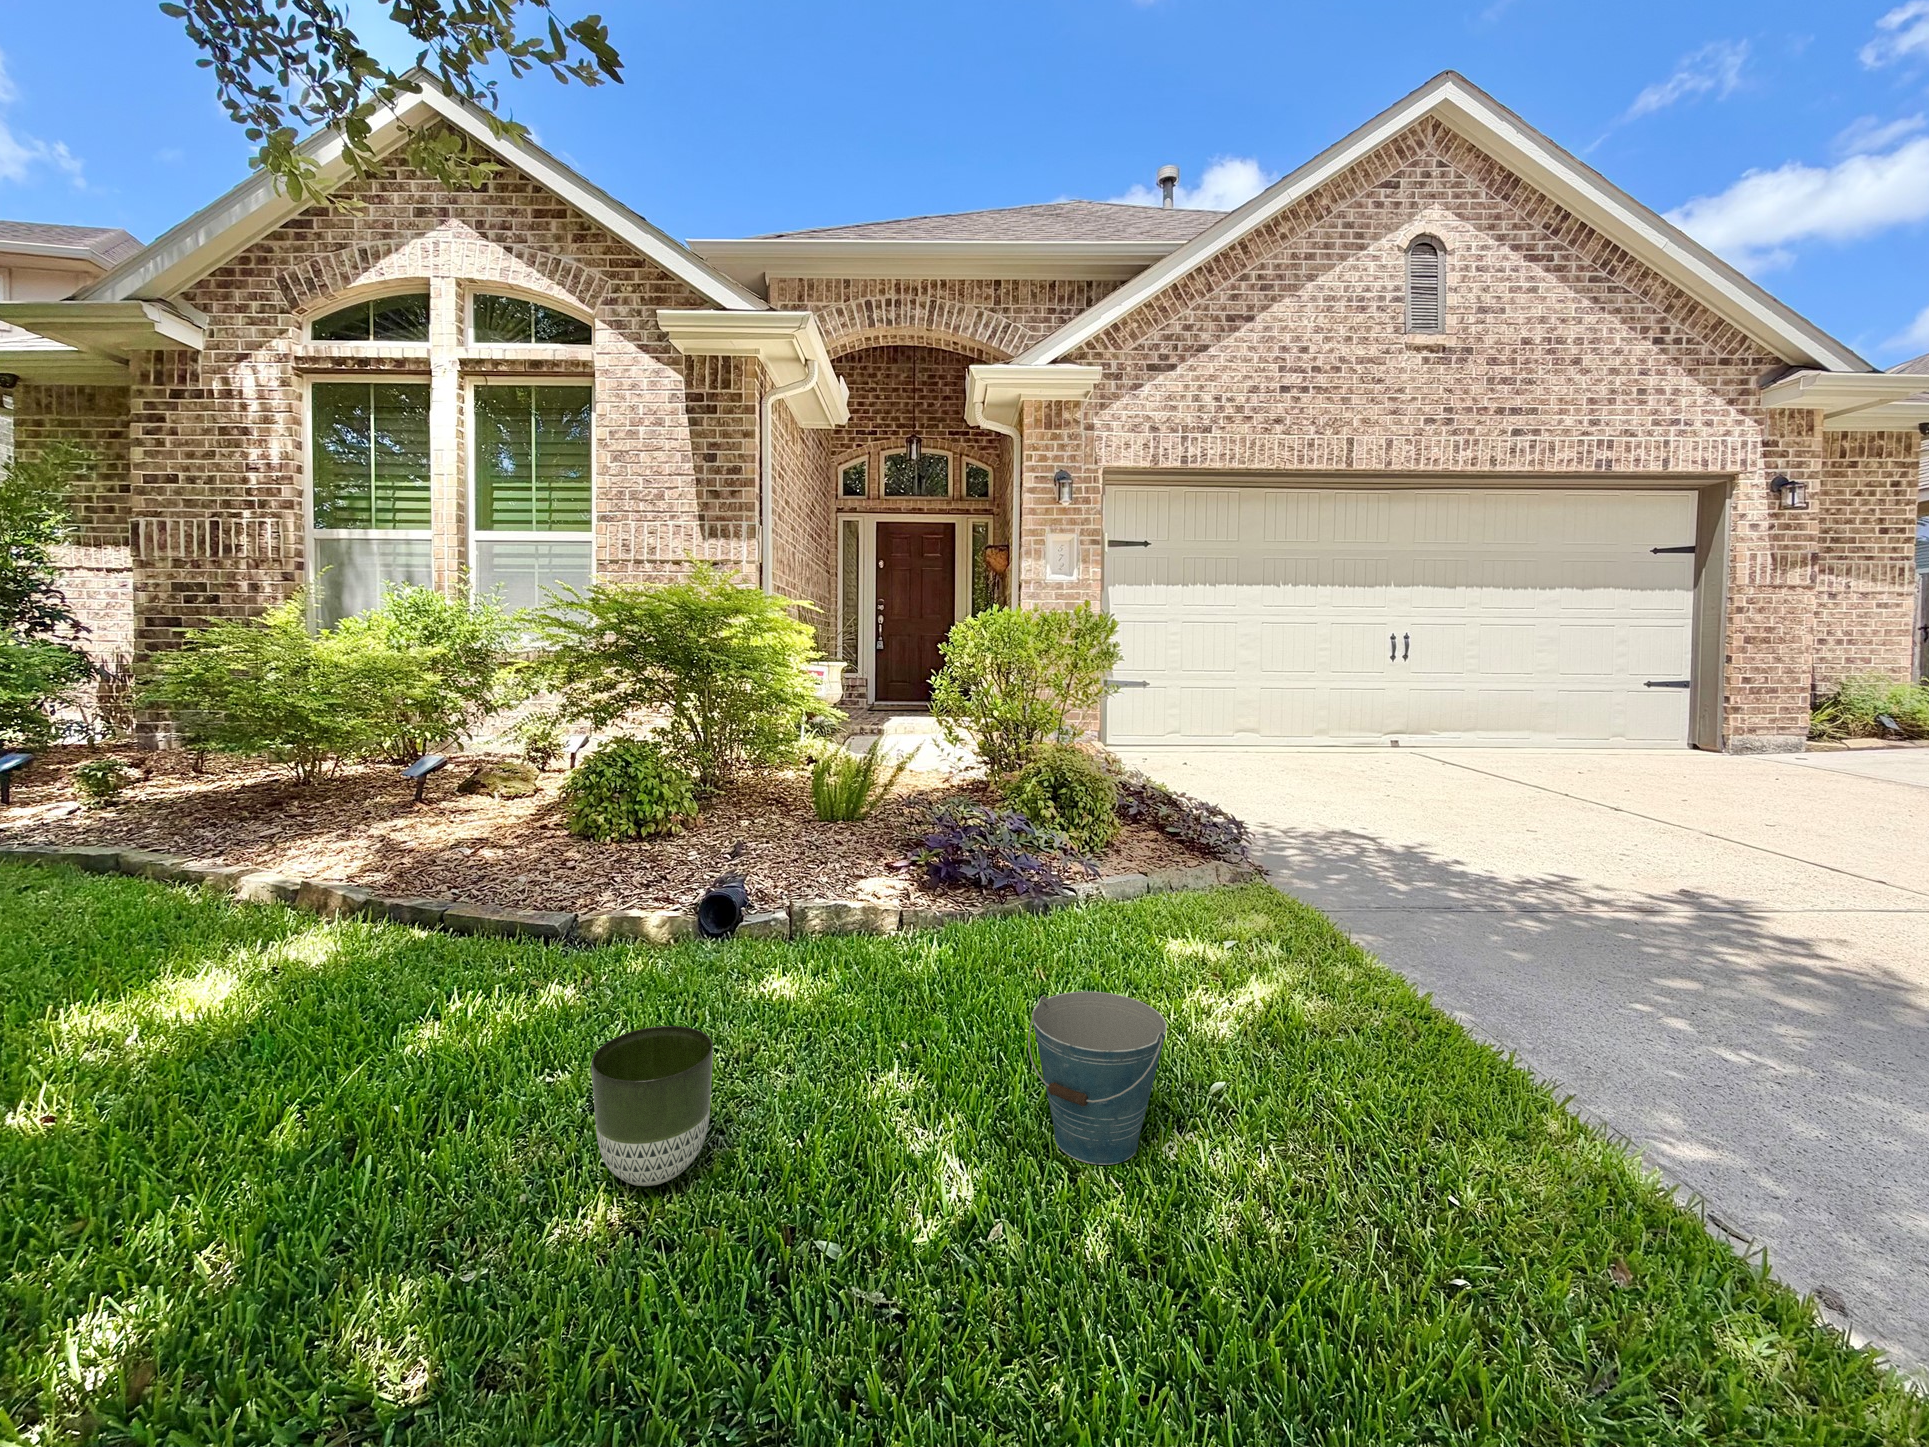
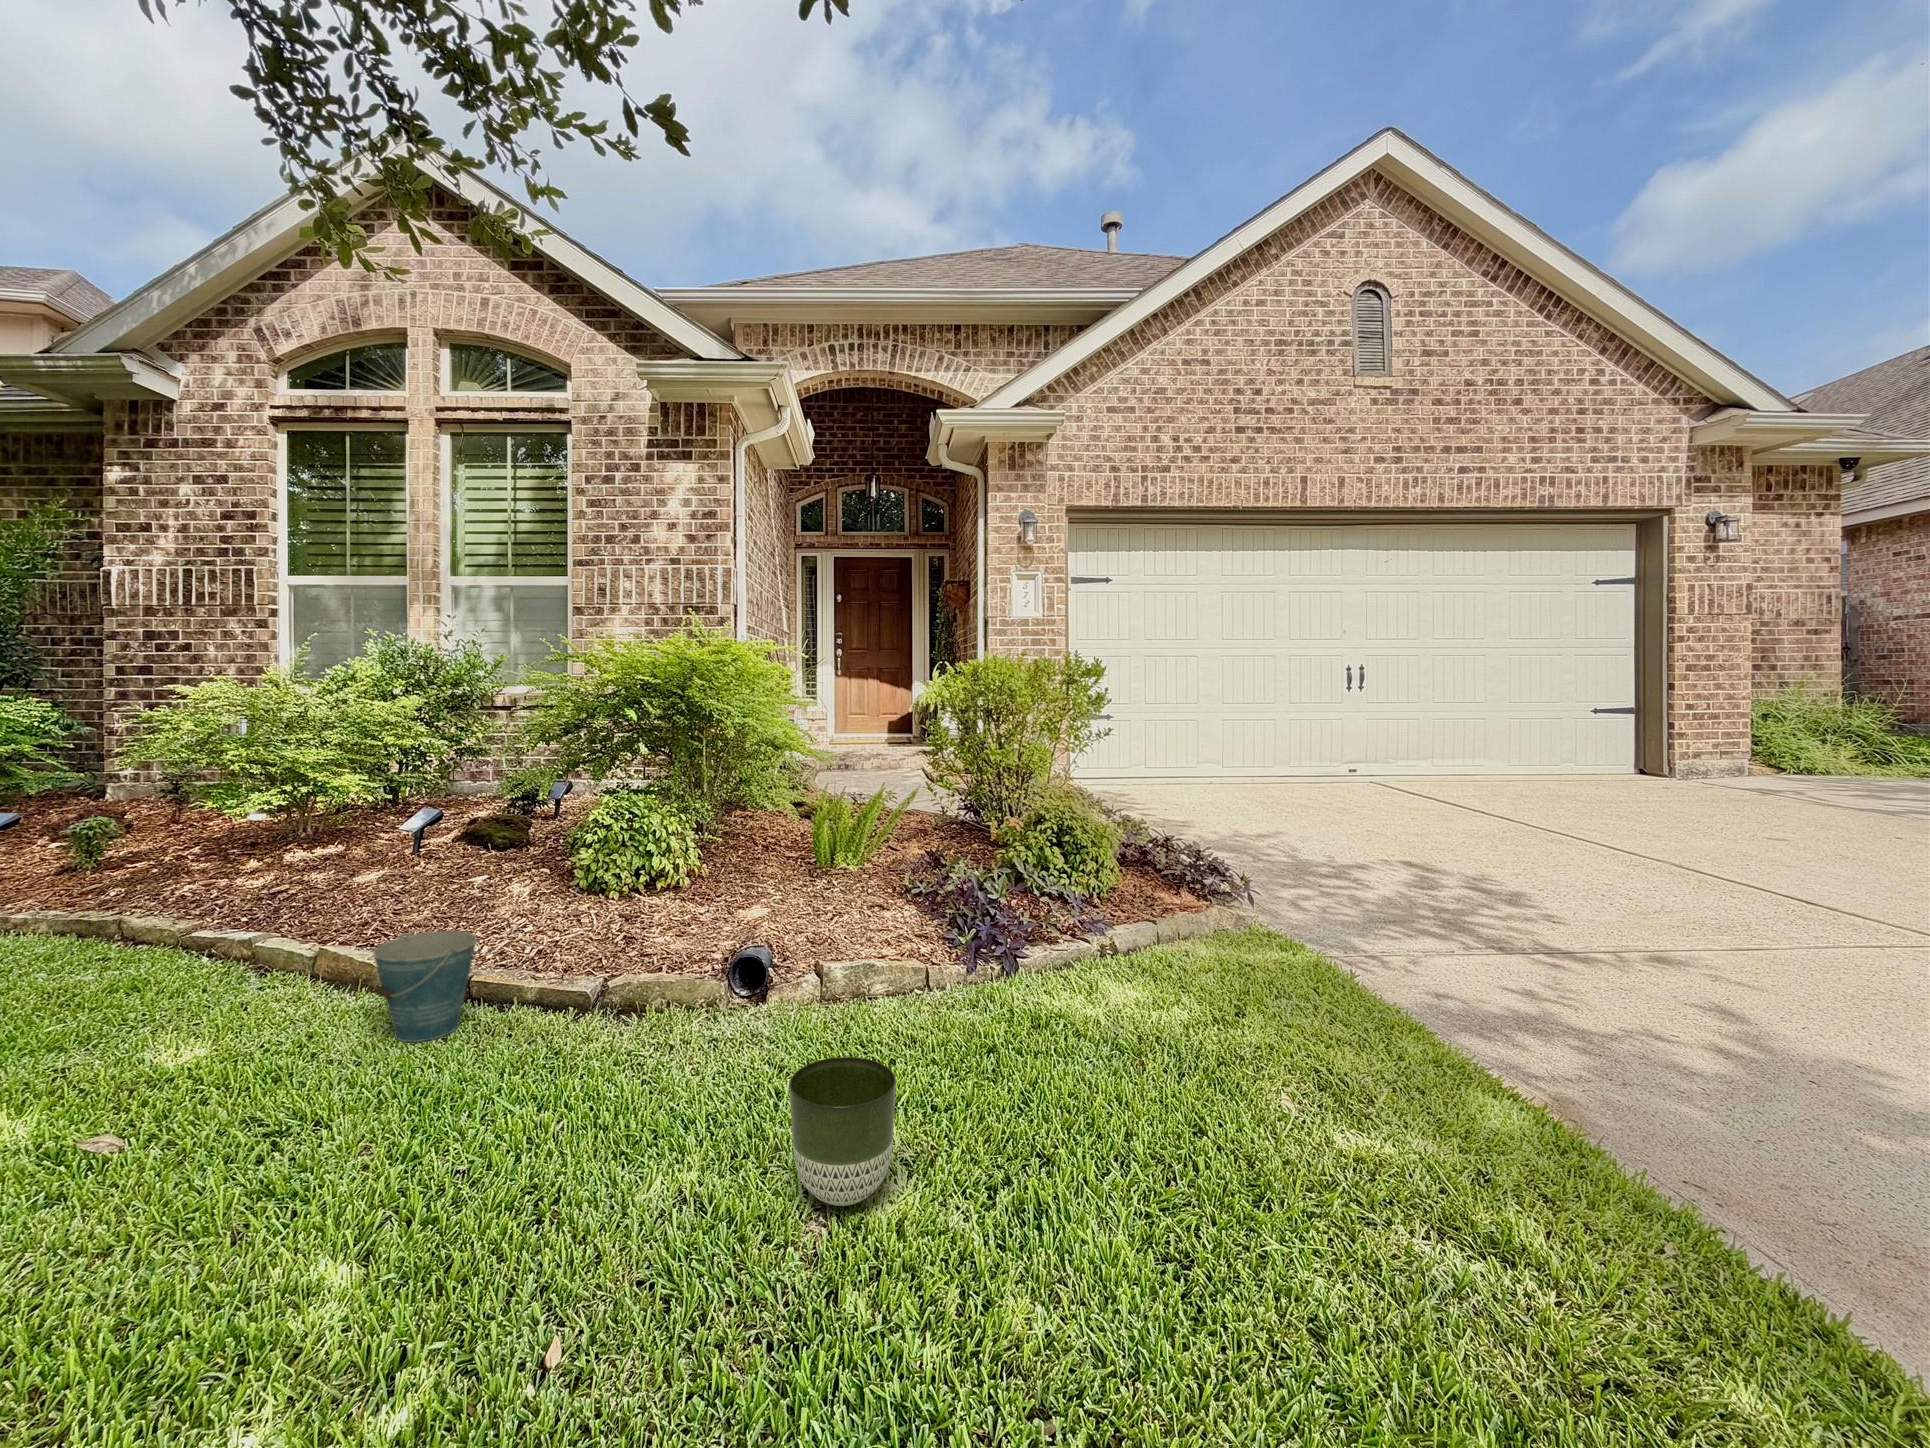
bucket: present [1028,992,1167,1165] -> present [373,931,477,1042]

